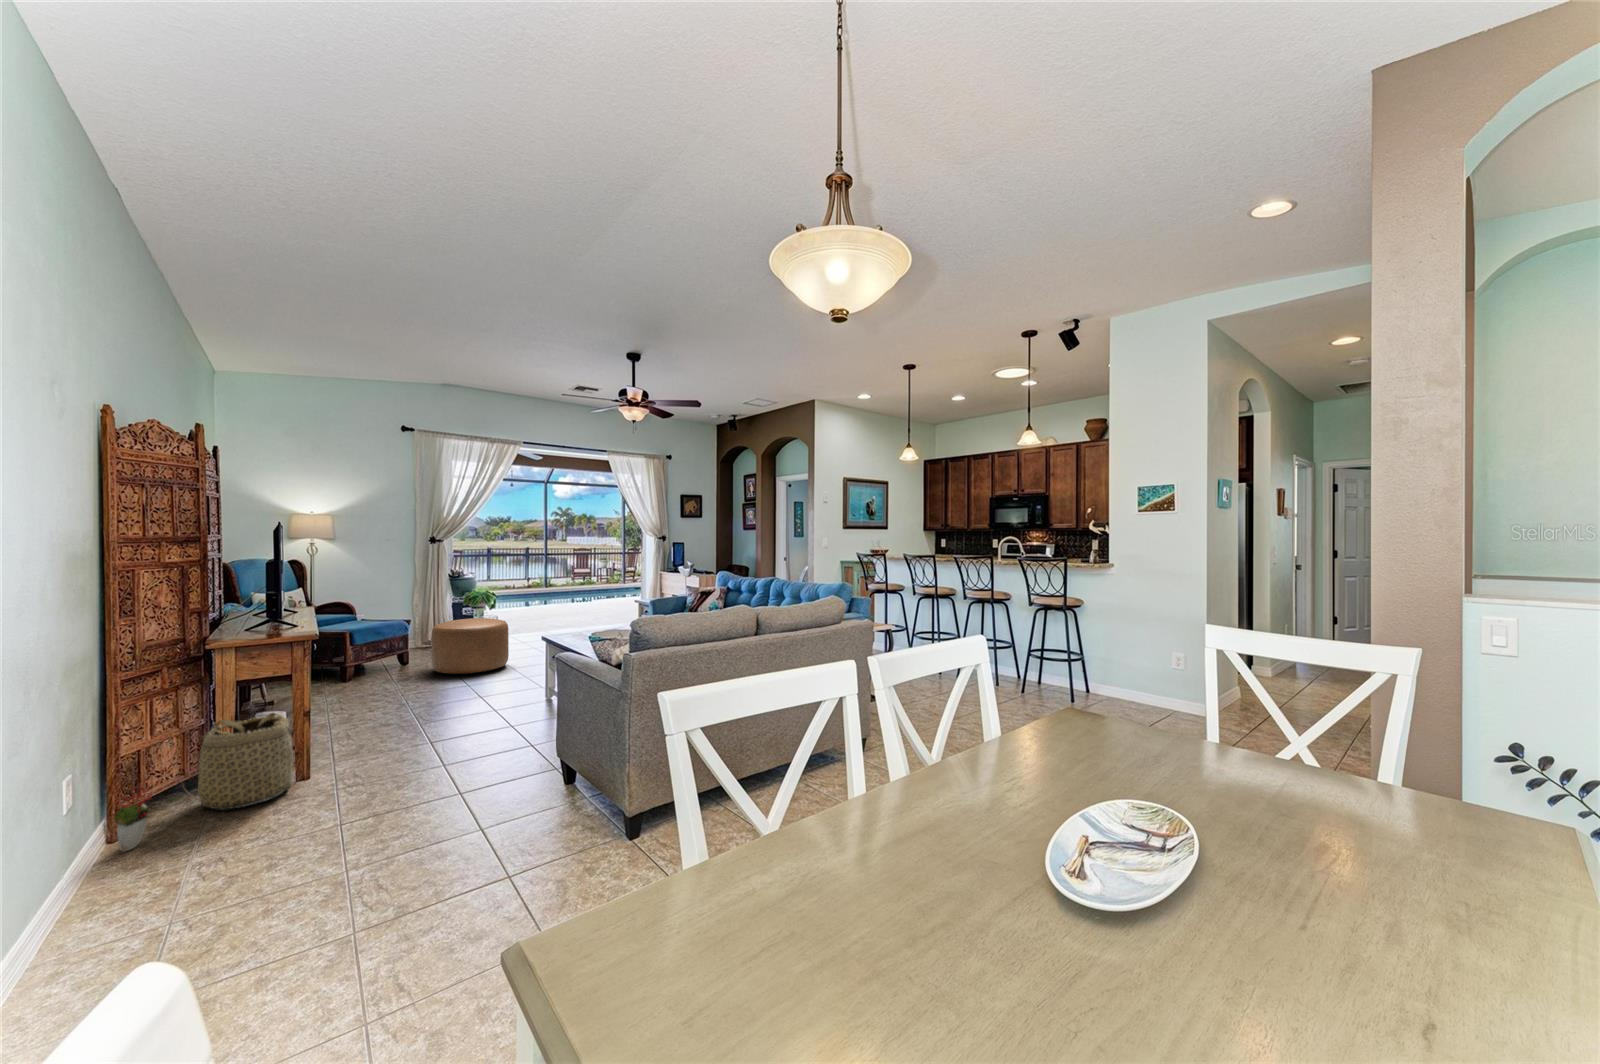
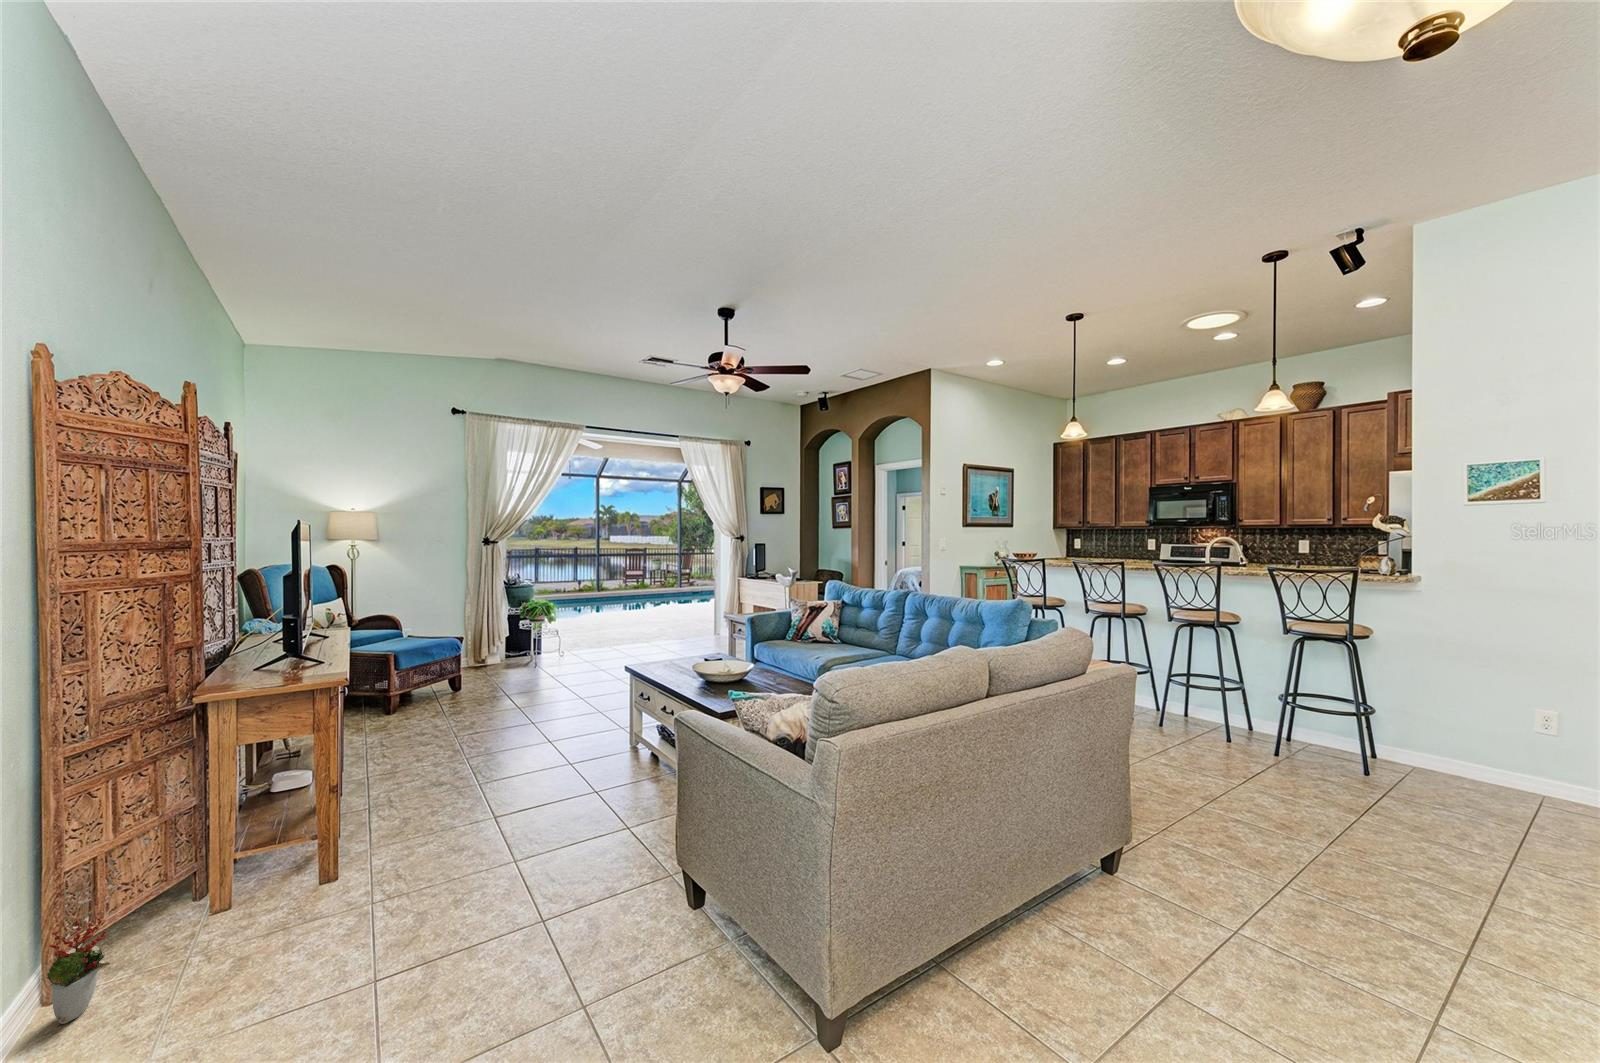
ottoman: present [432,618,509,674] -> none [486,638,576,709]
basket: present [183,712,293,810] -> none [158,791,327,940]

